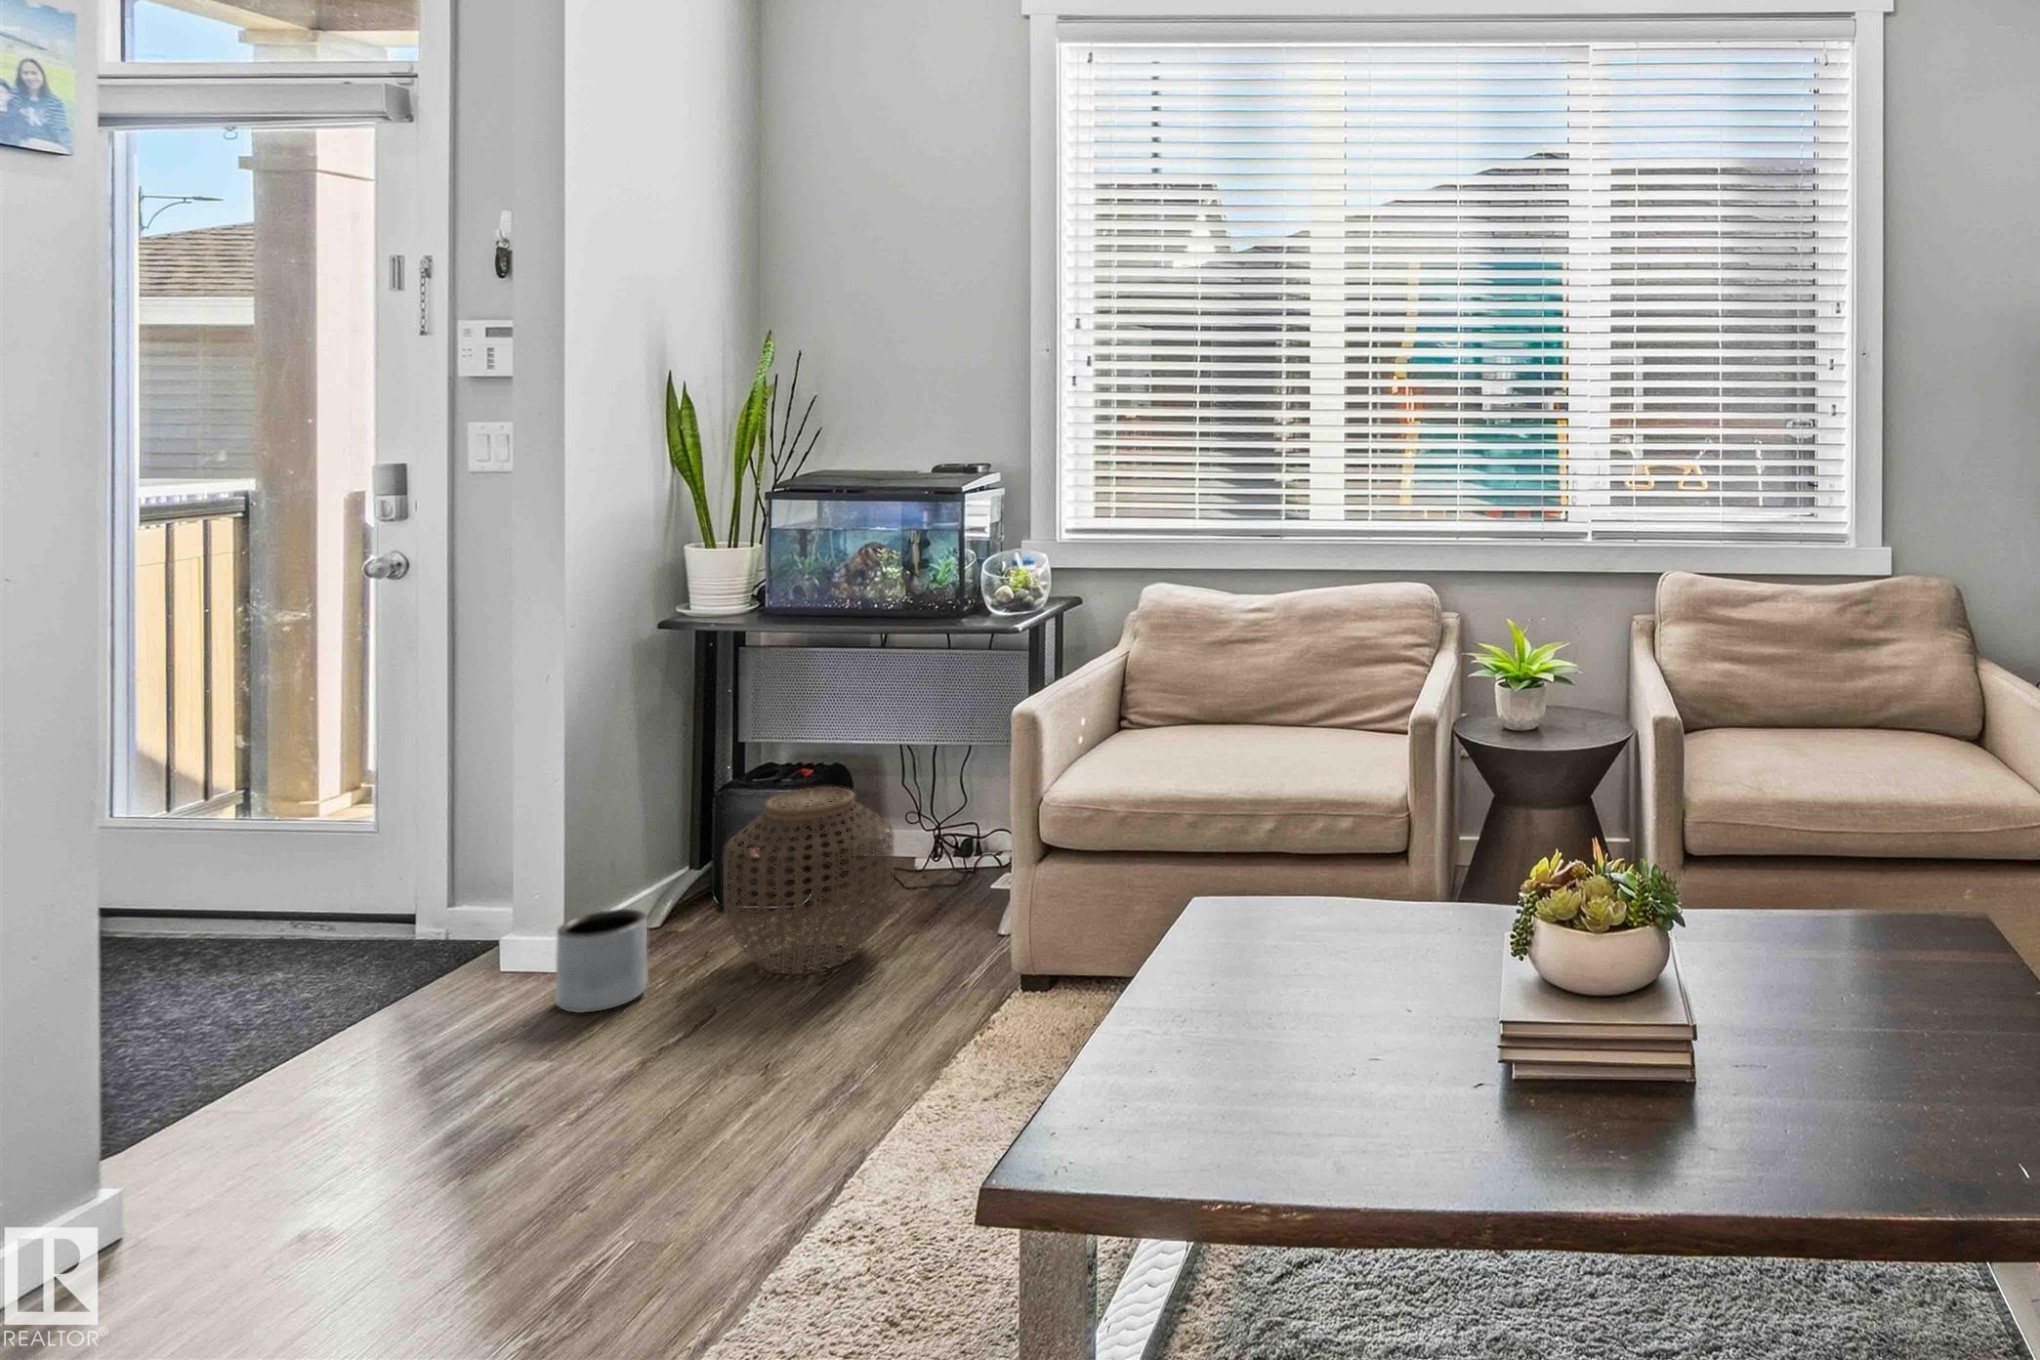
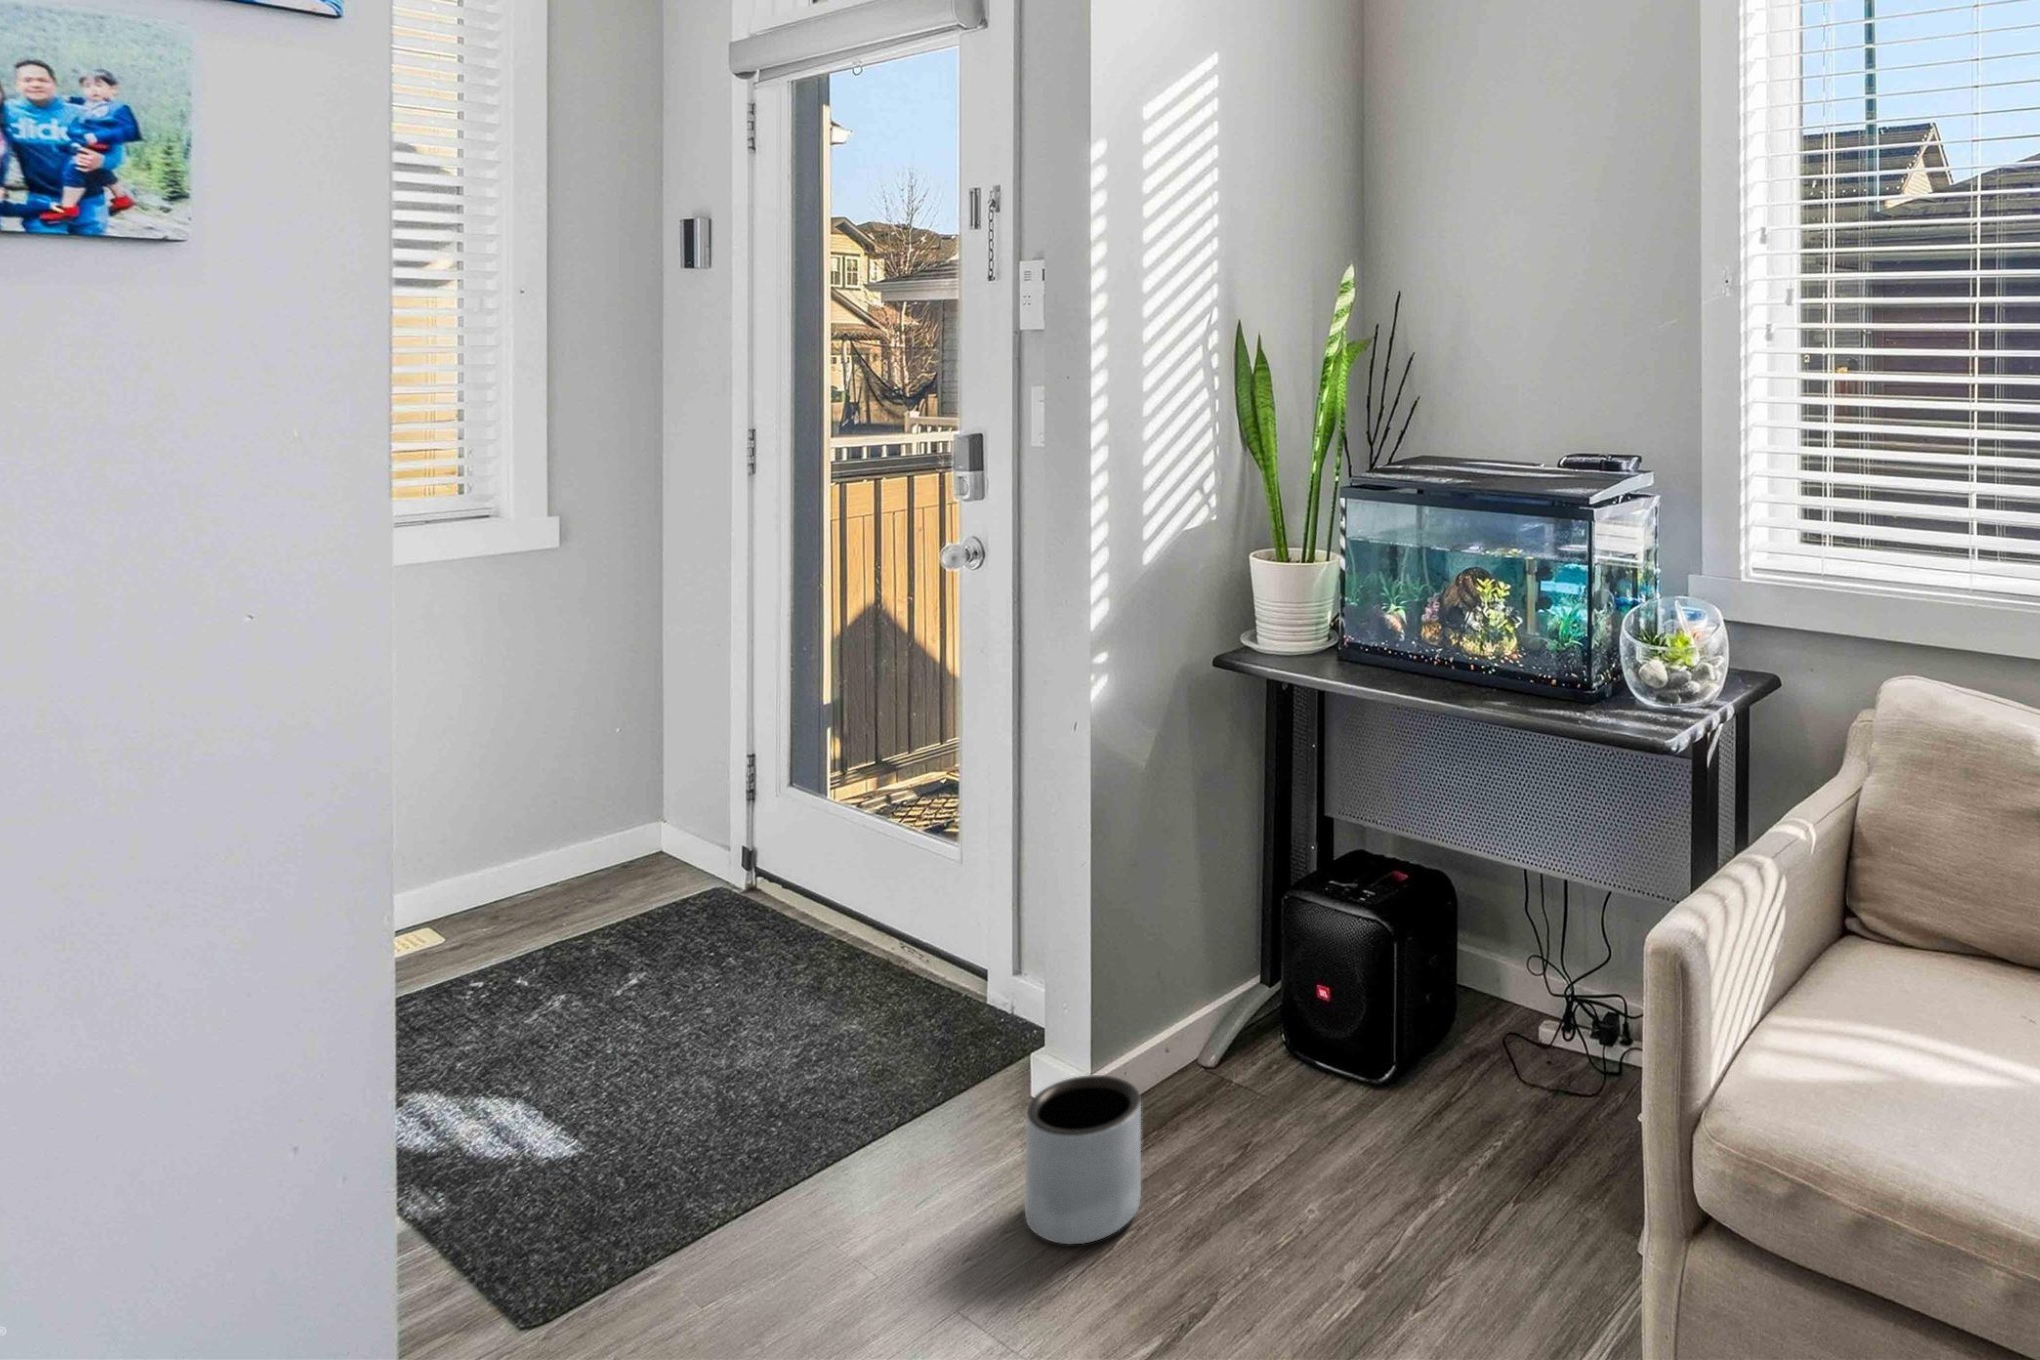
woven basket: present [723,787,894,974] -> none [1240,941,1476,1253]

